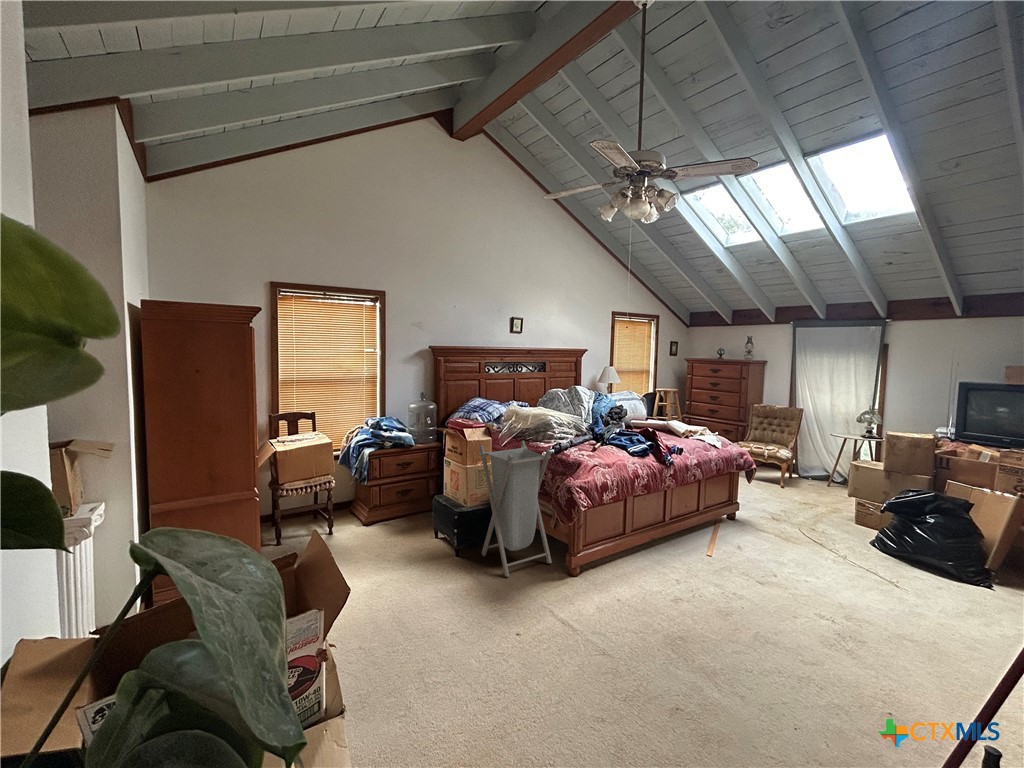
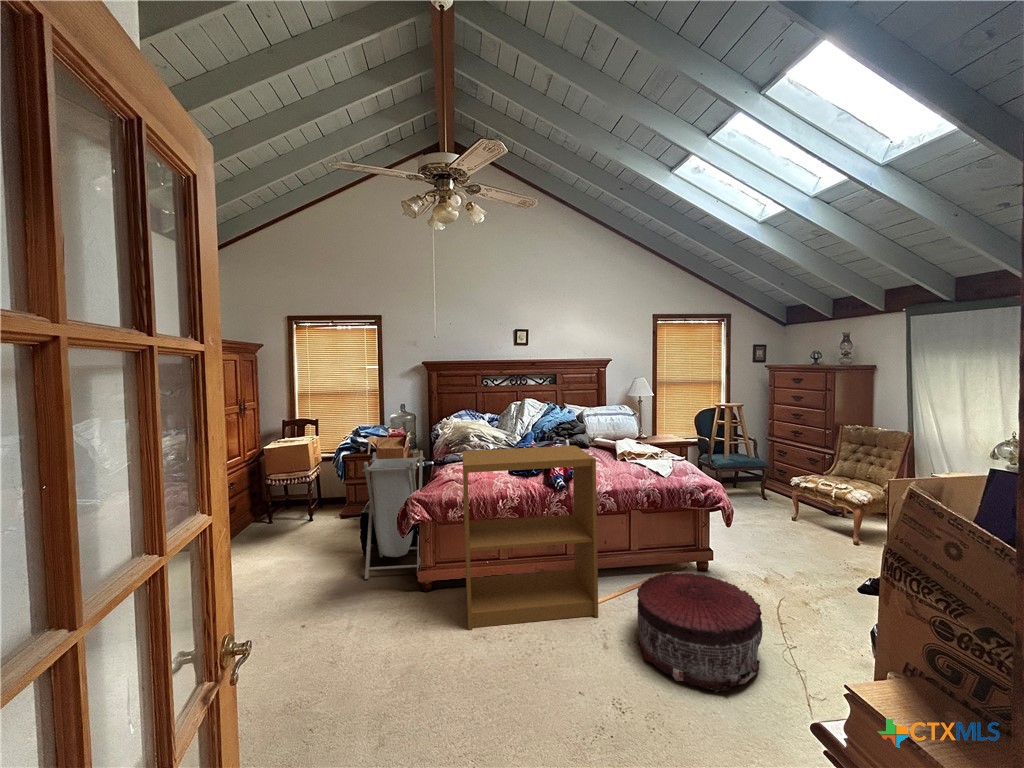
bookshelf: none [609,427,729,592] -> present [462,446,598,630]
pouf: none [756,514,855,586] -> present [637,573,763,693]

